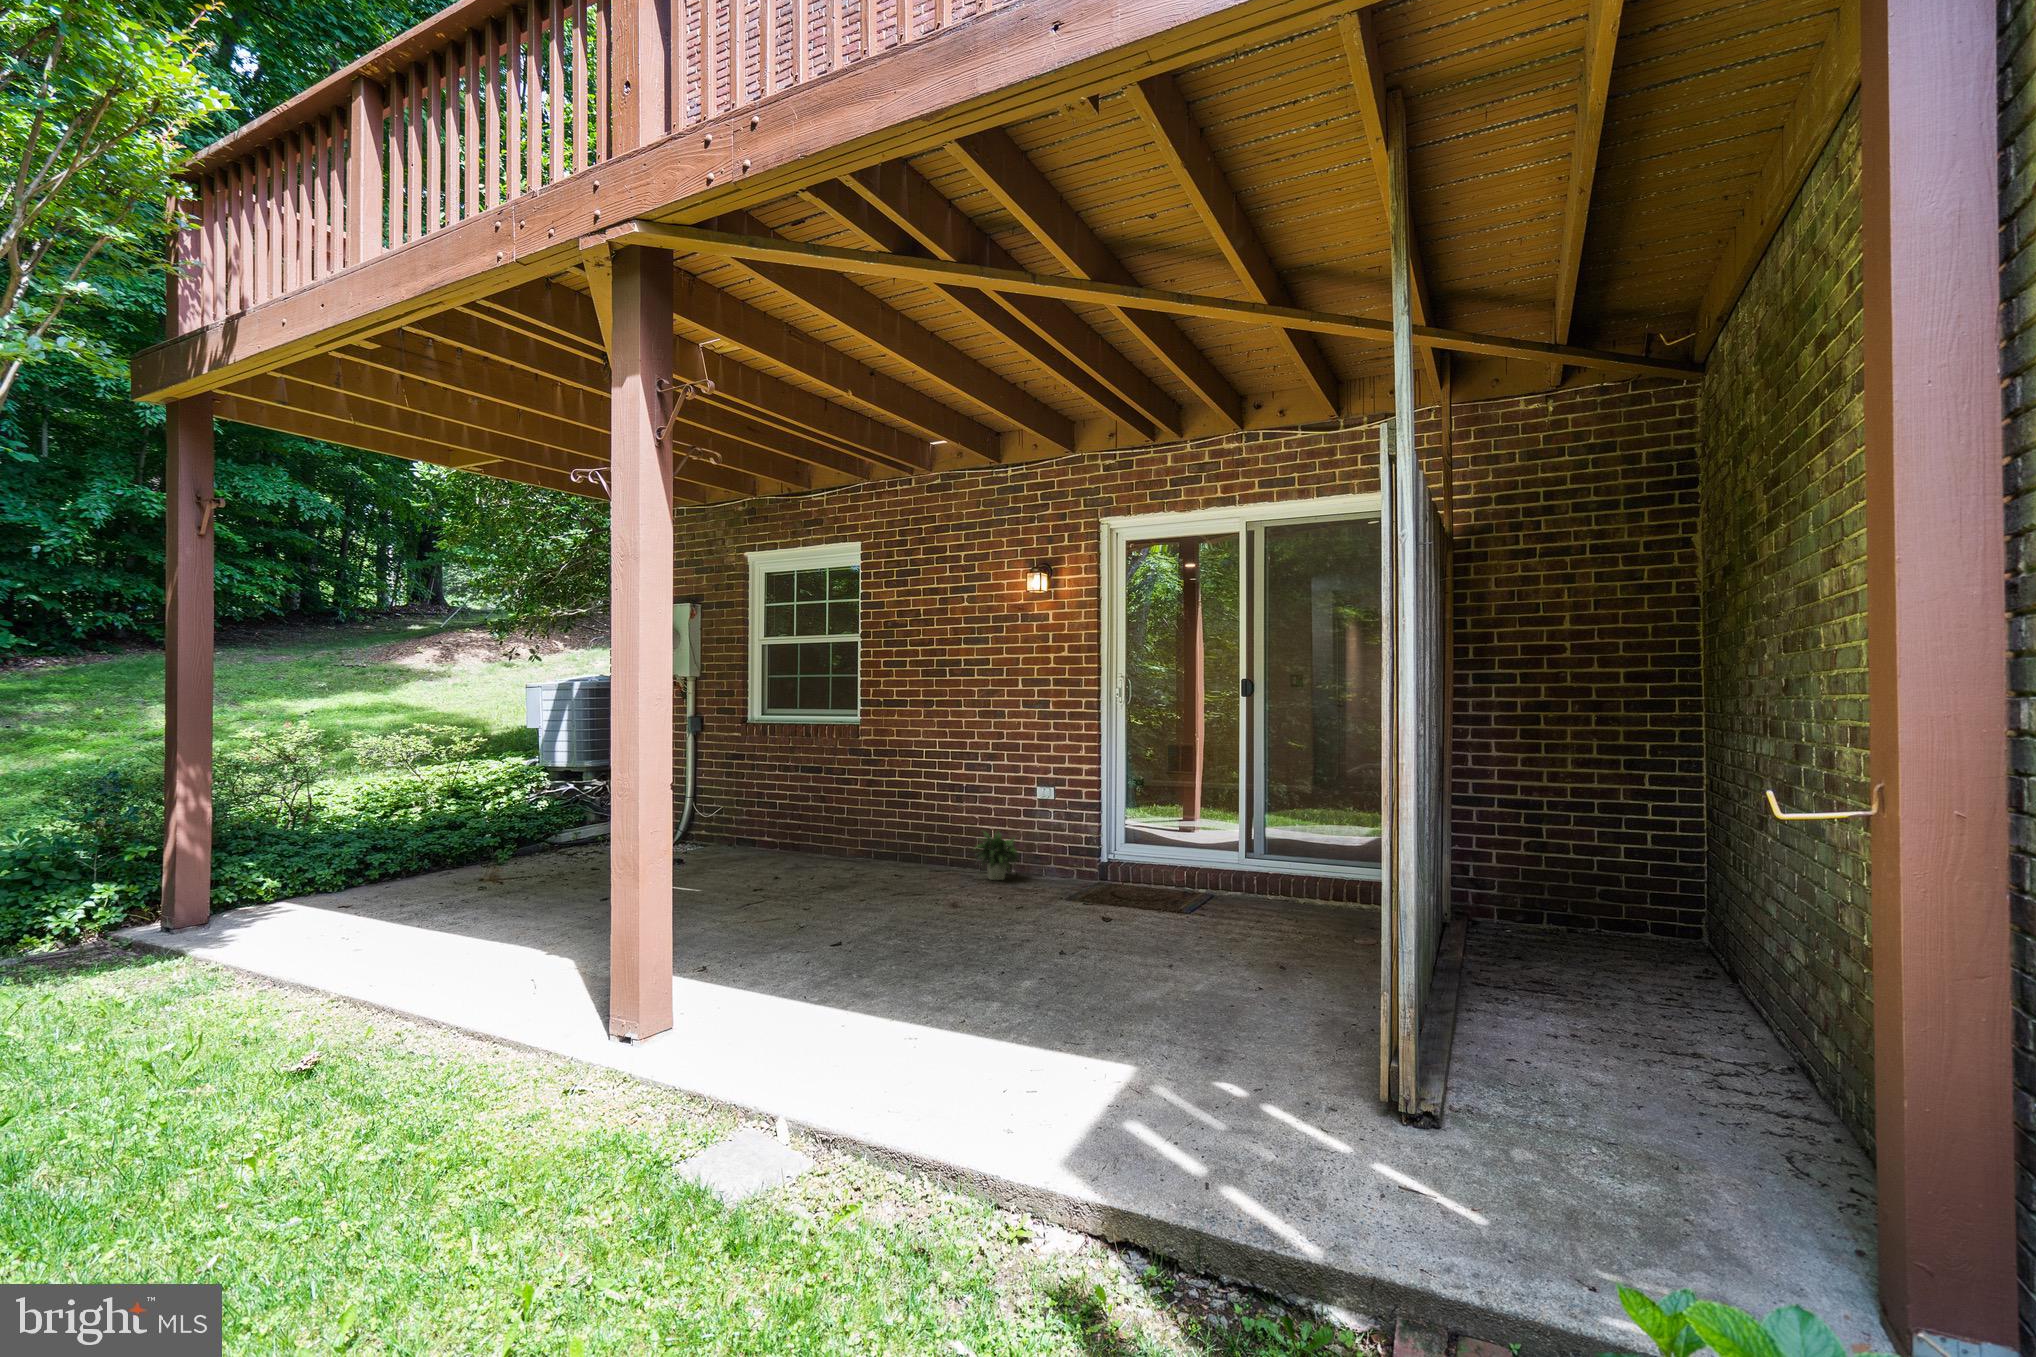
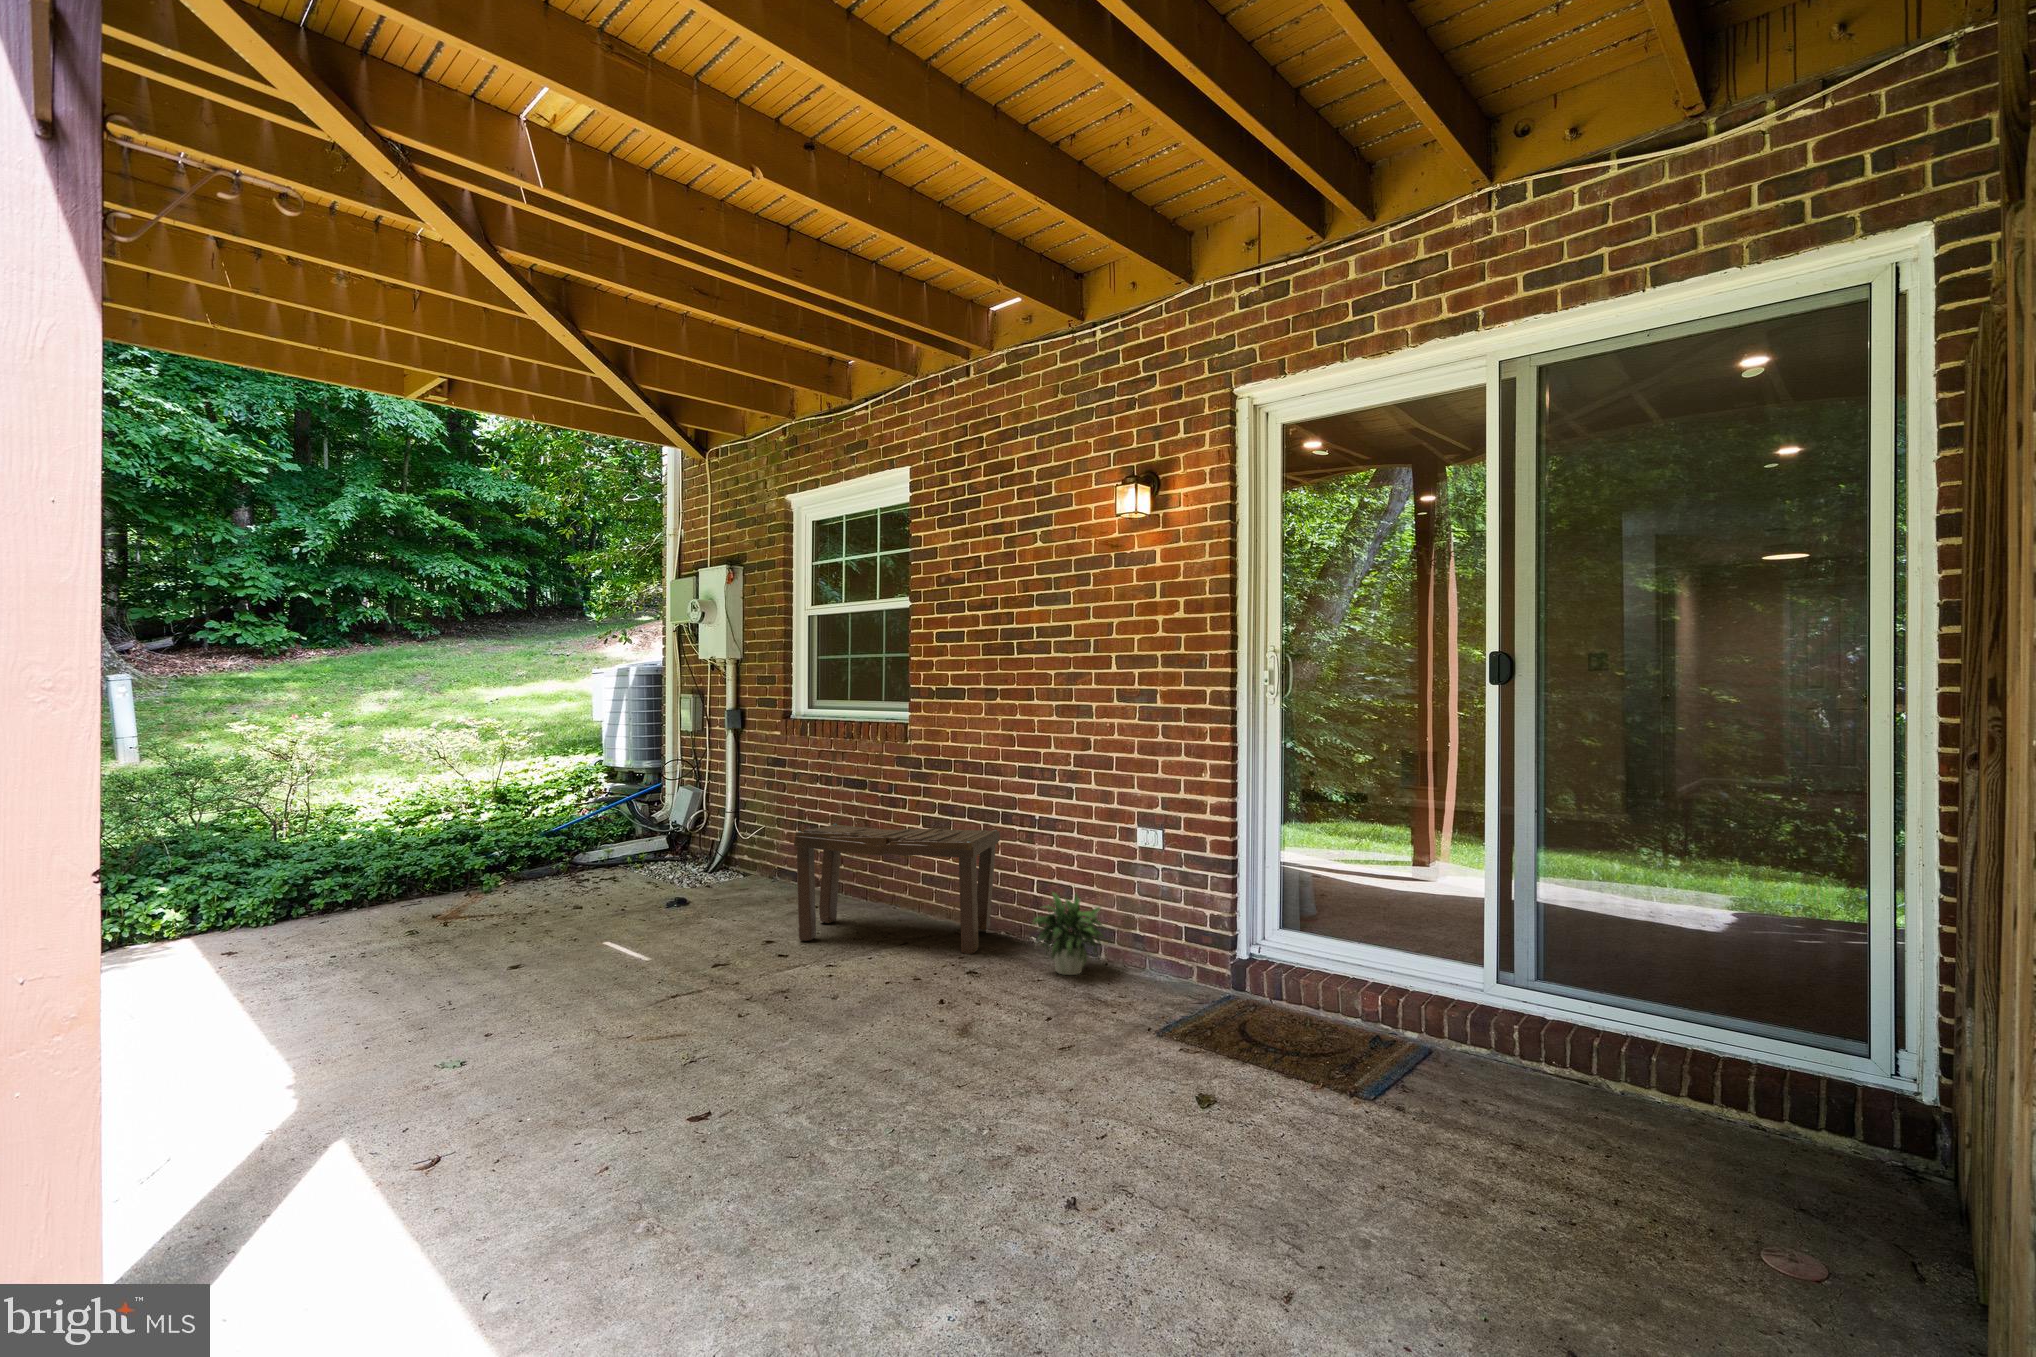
bench: none [800,795,937,875] -> present [794,824,1000,954]

